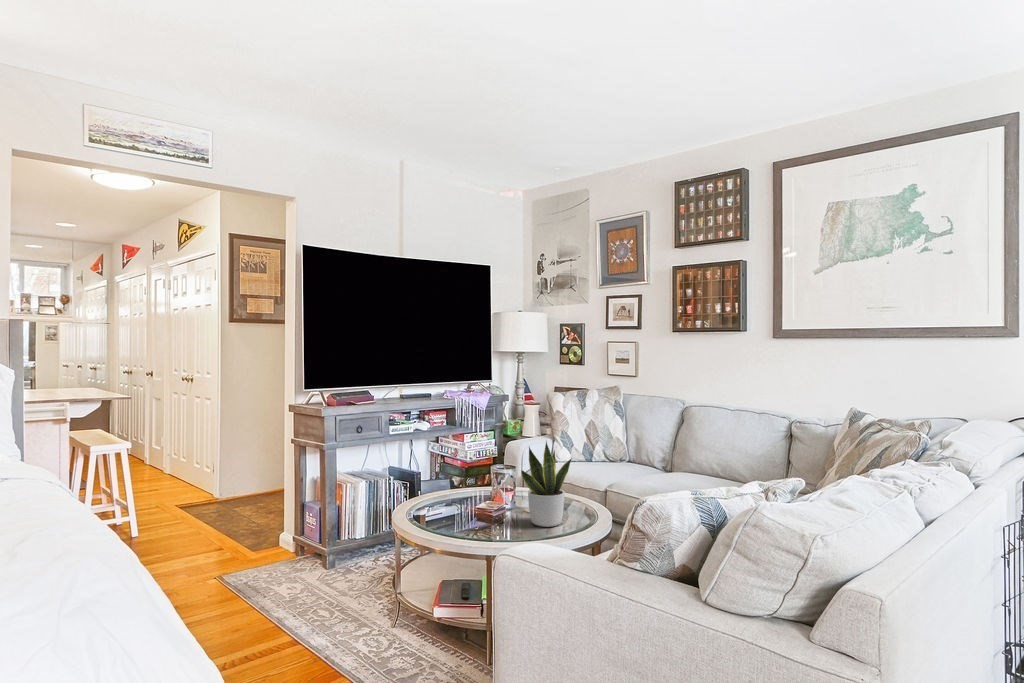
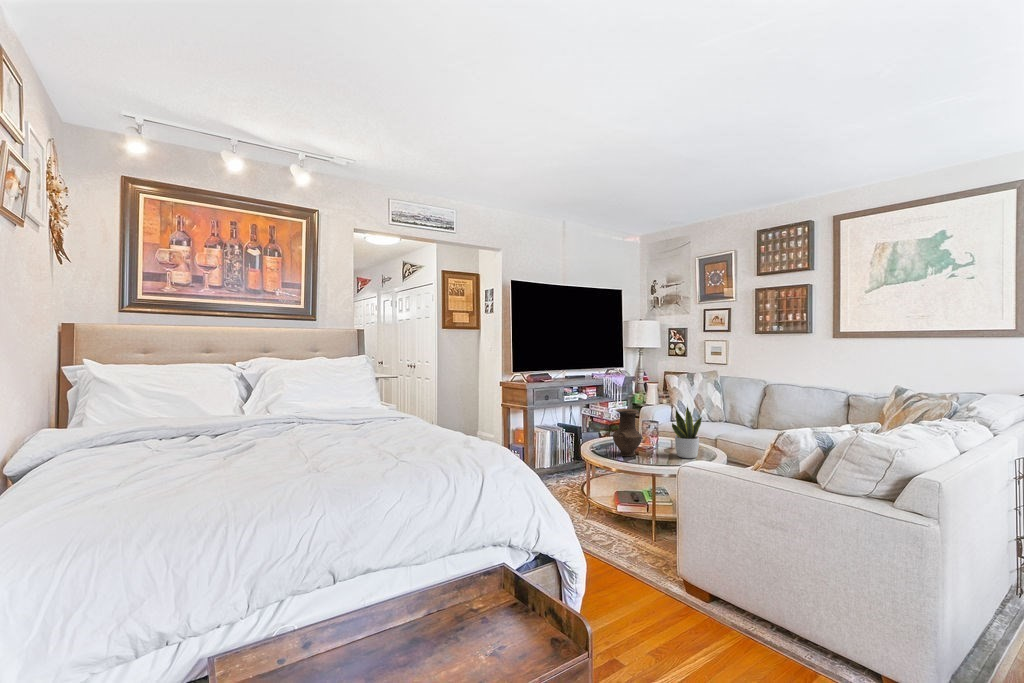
vase: none [429,448,476,526] -> present [613,409,642,456]

